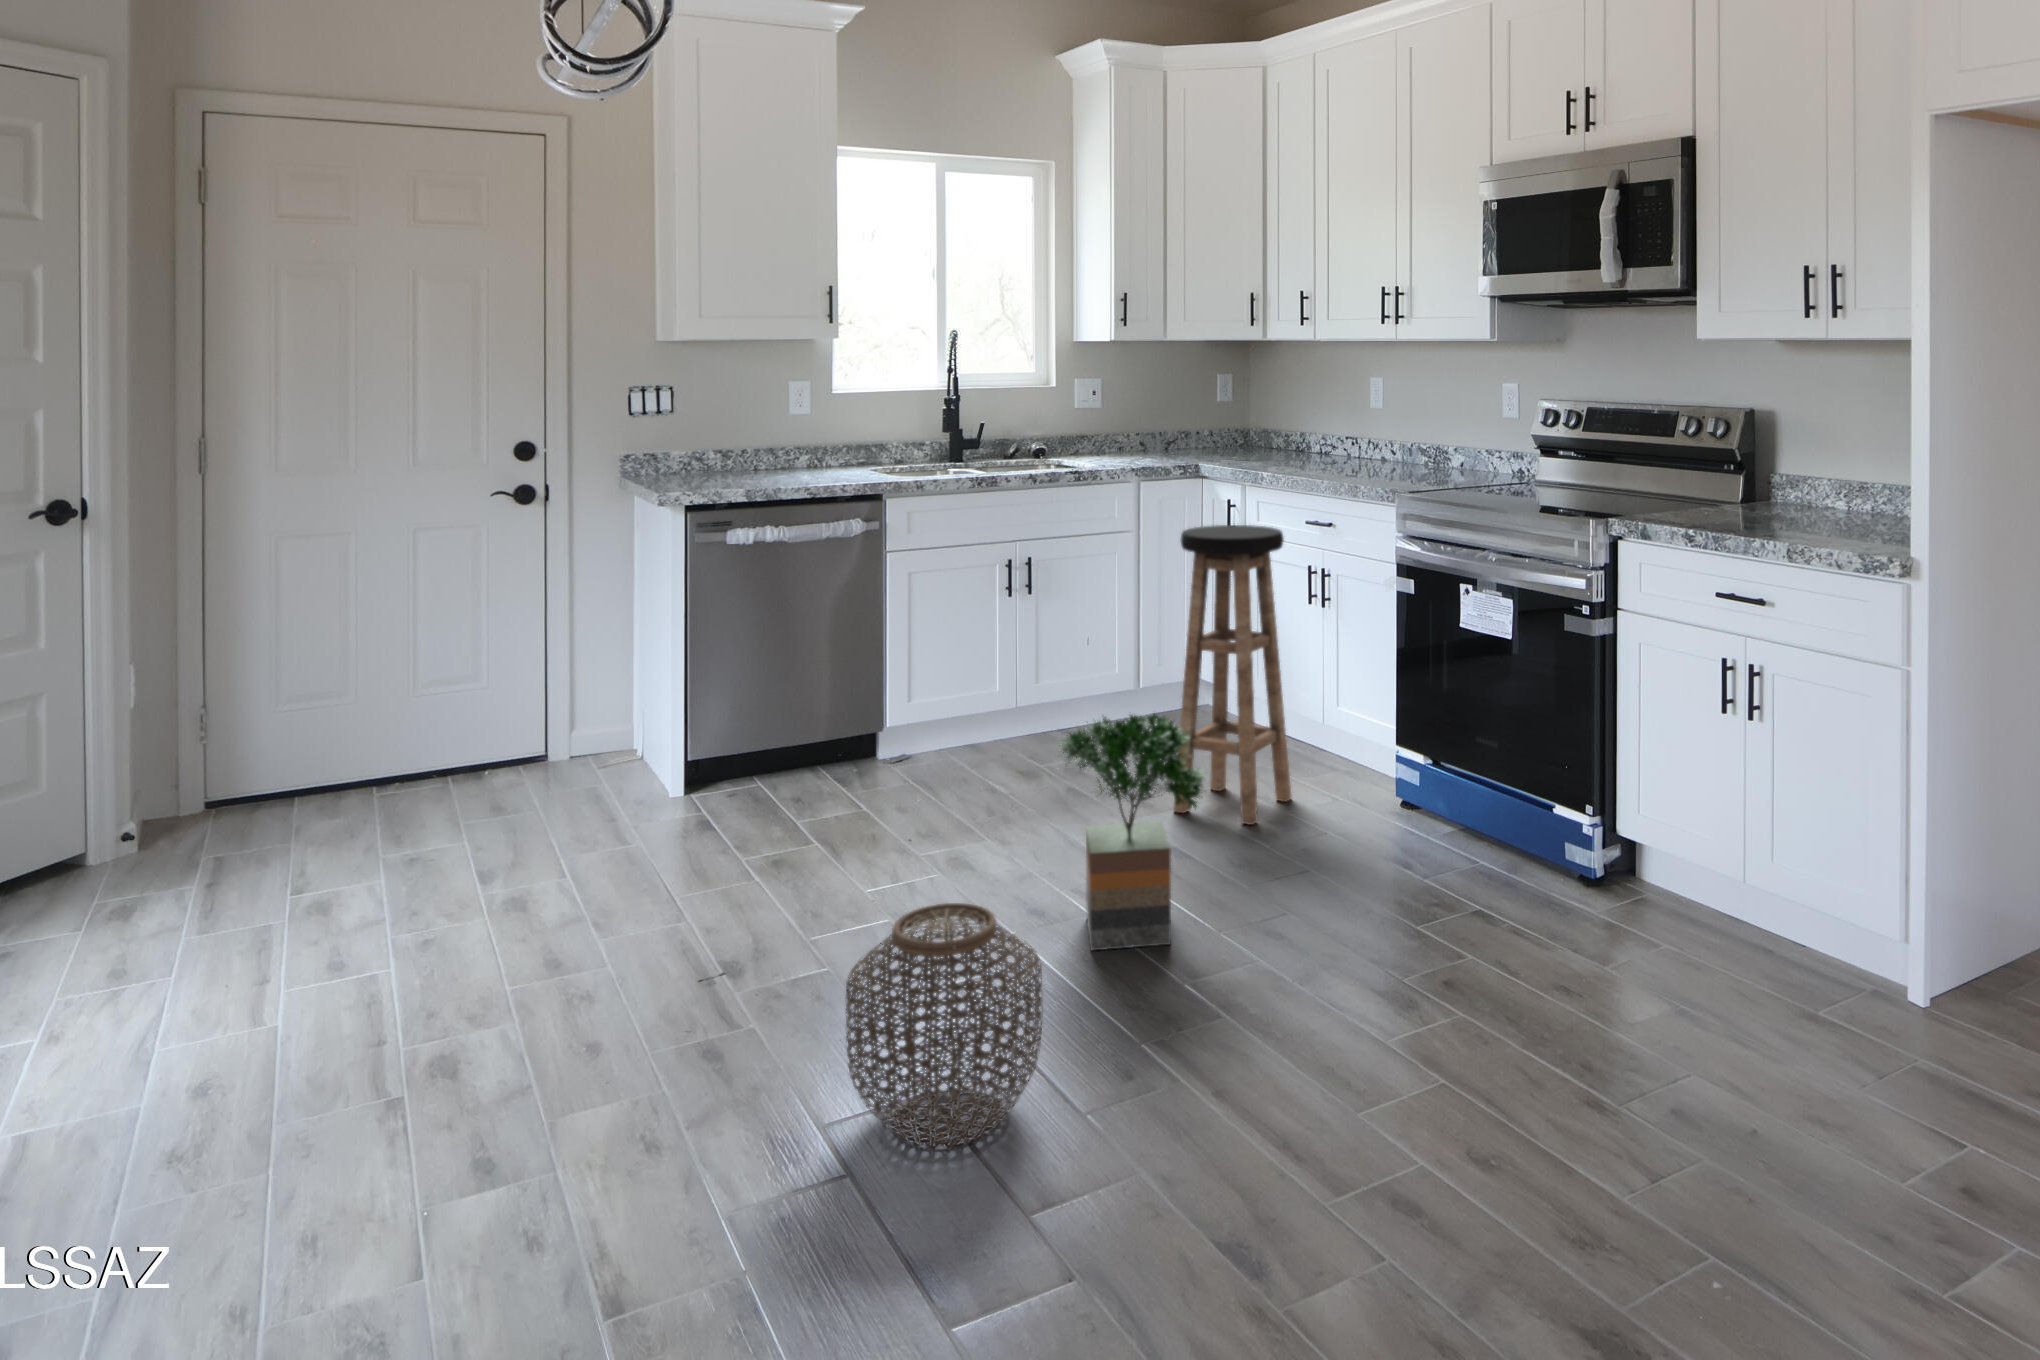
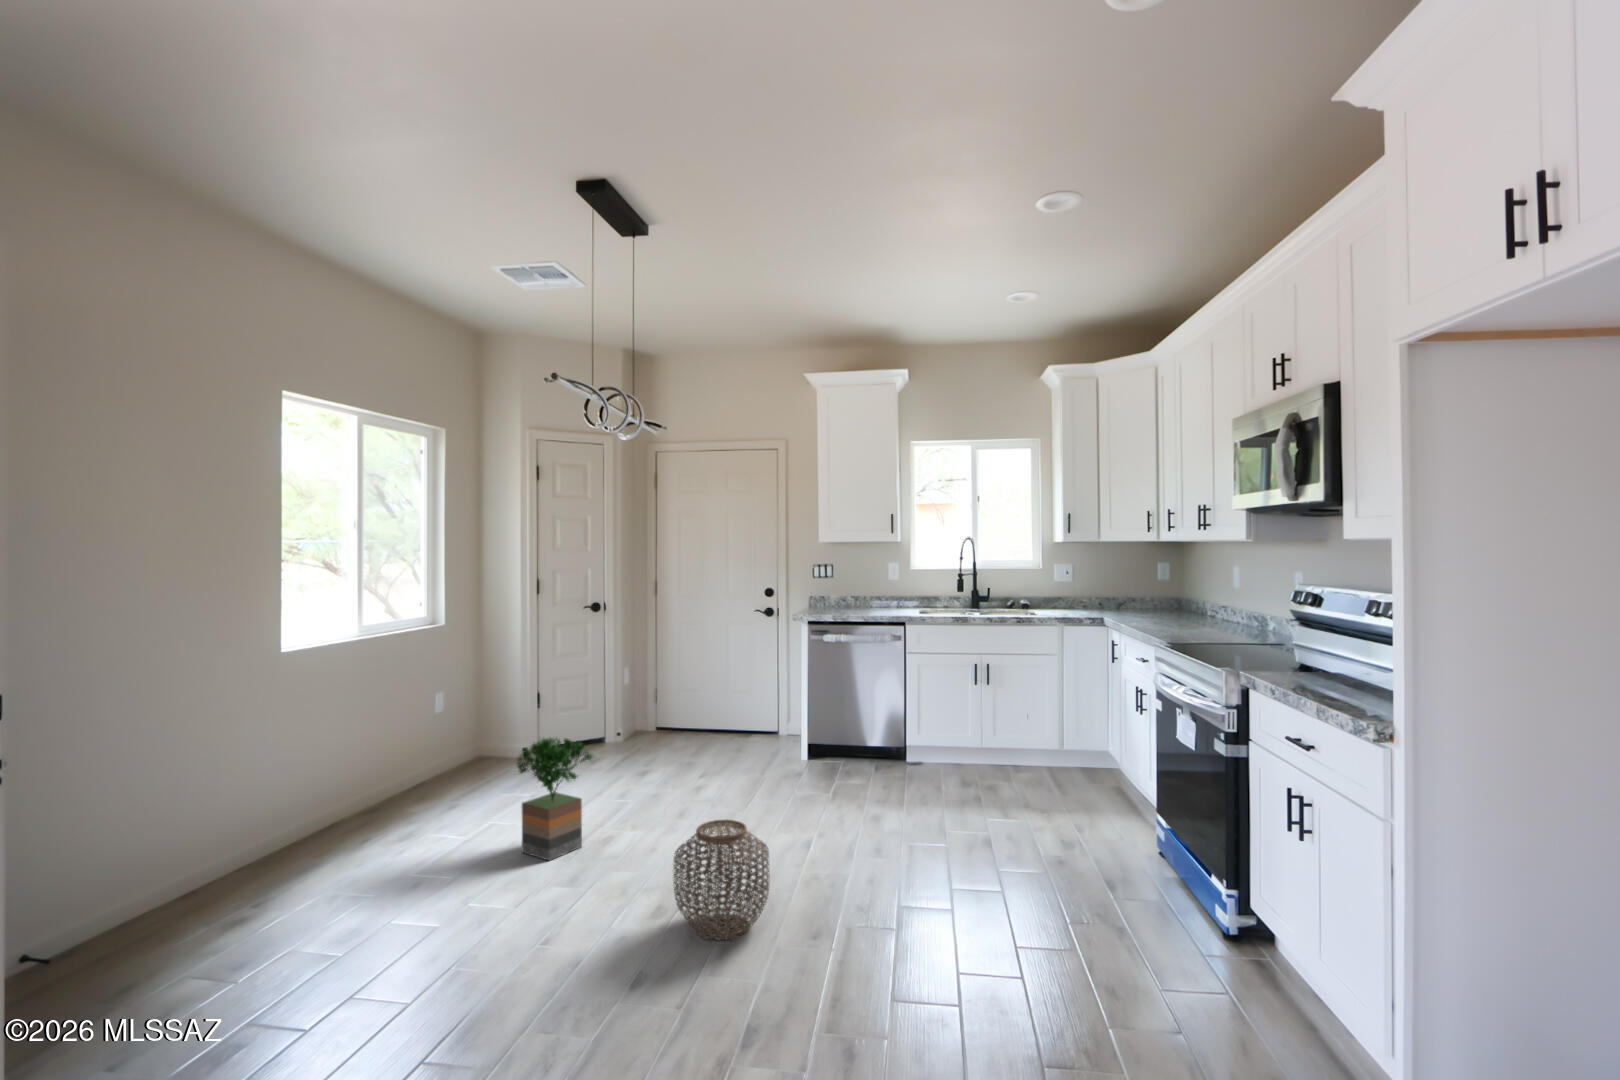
bar stool: present [1173,525,1291,825] -> none [1012,654,1092,841]
potted tree: present [1061,714,1204,951] -> present [517,737,593,860]

